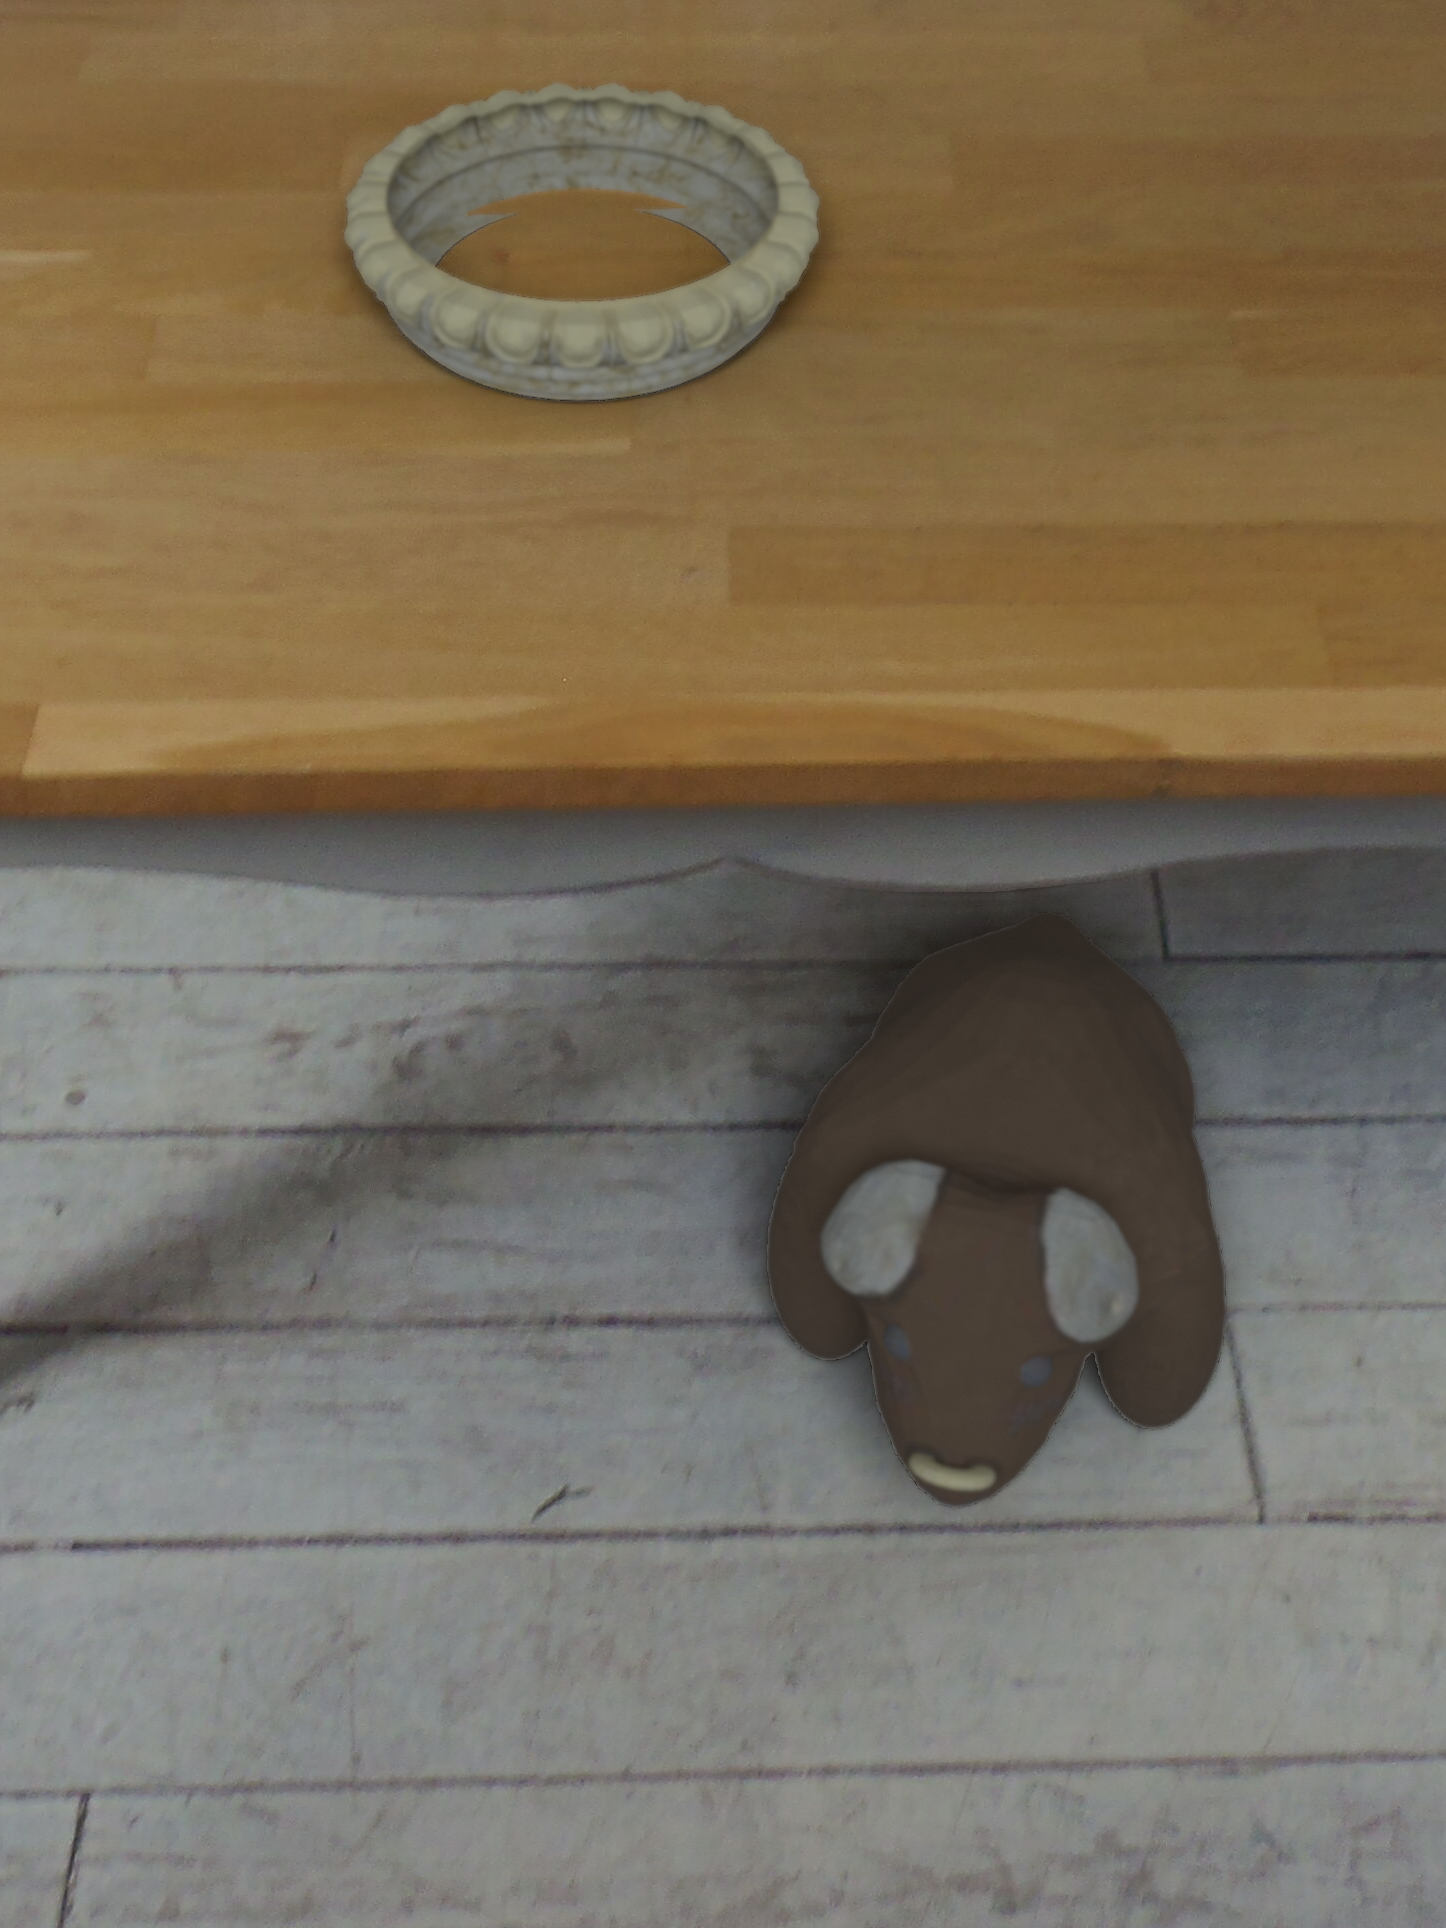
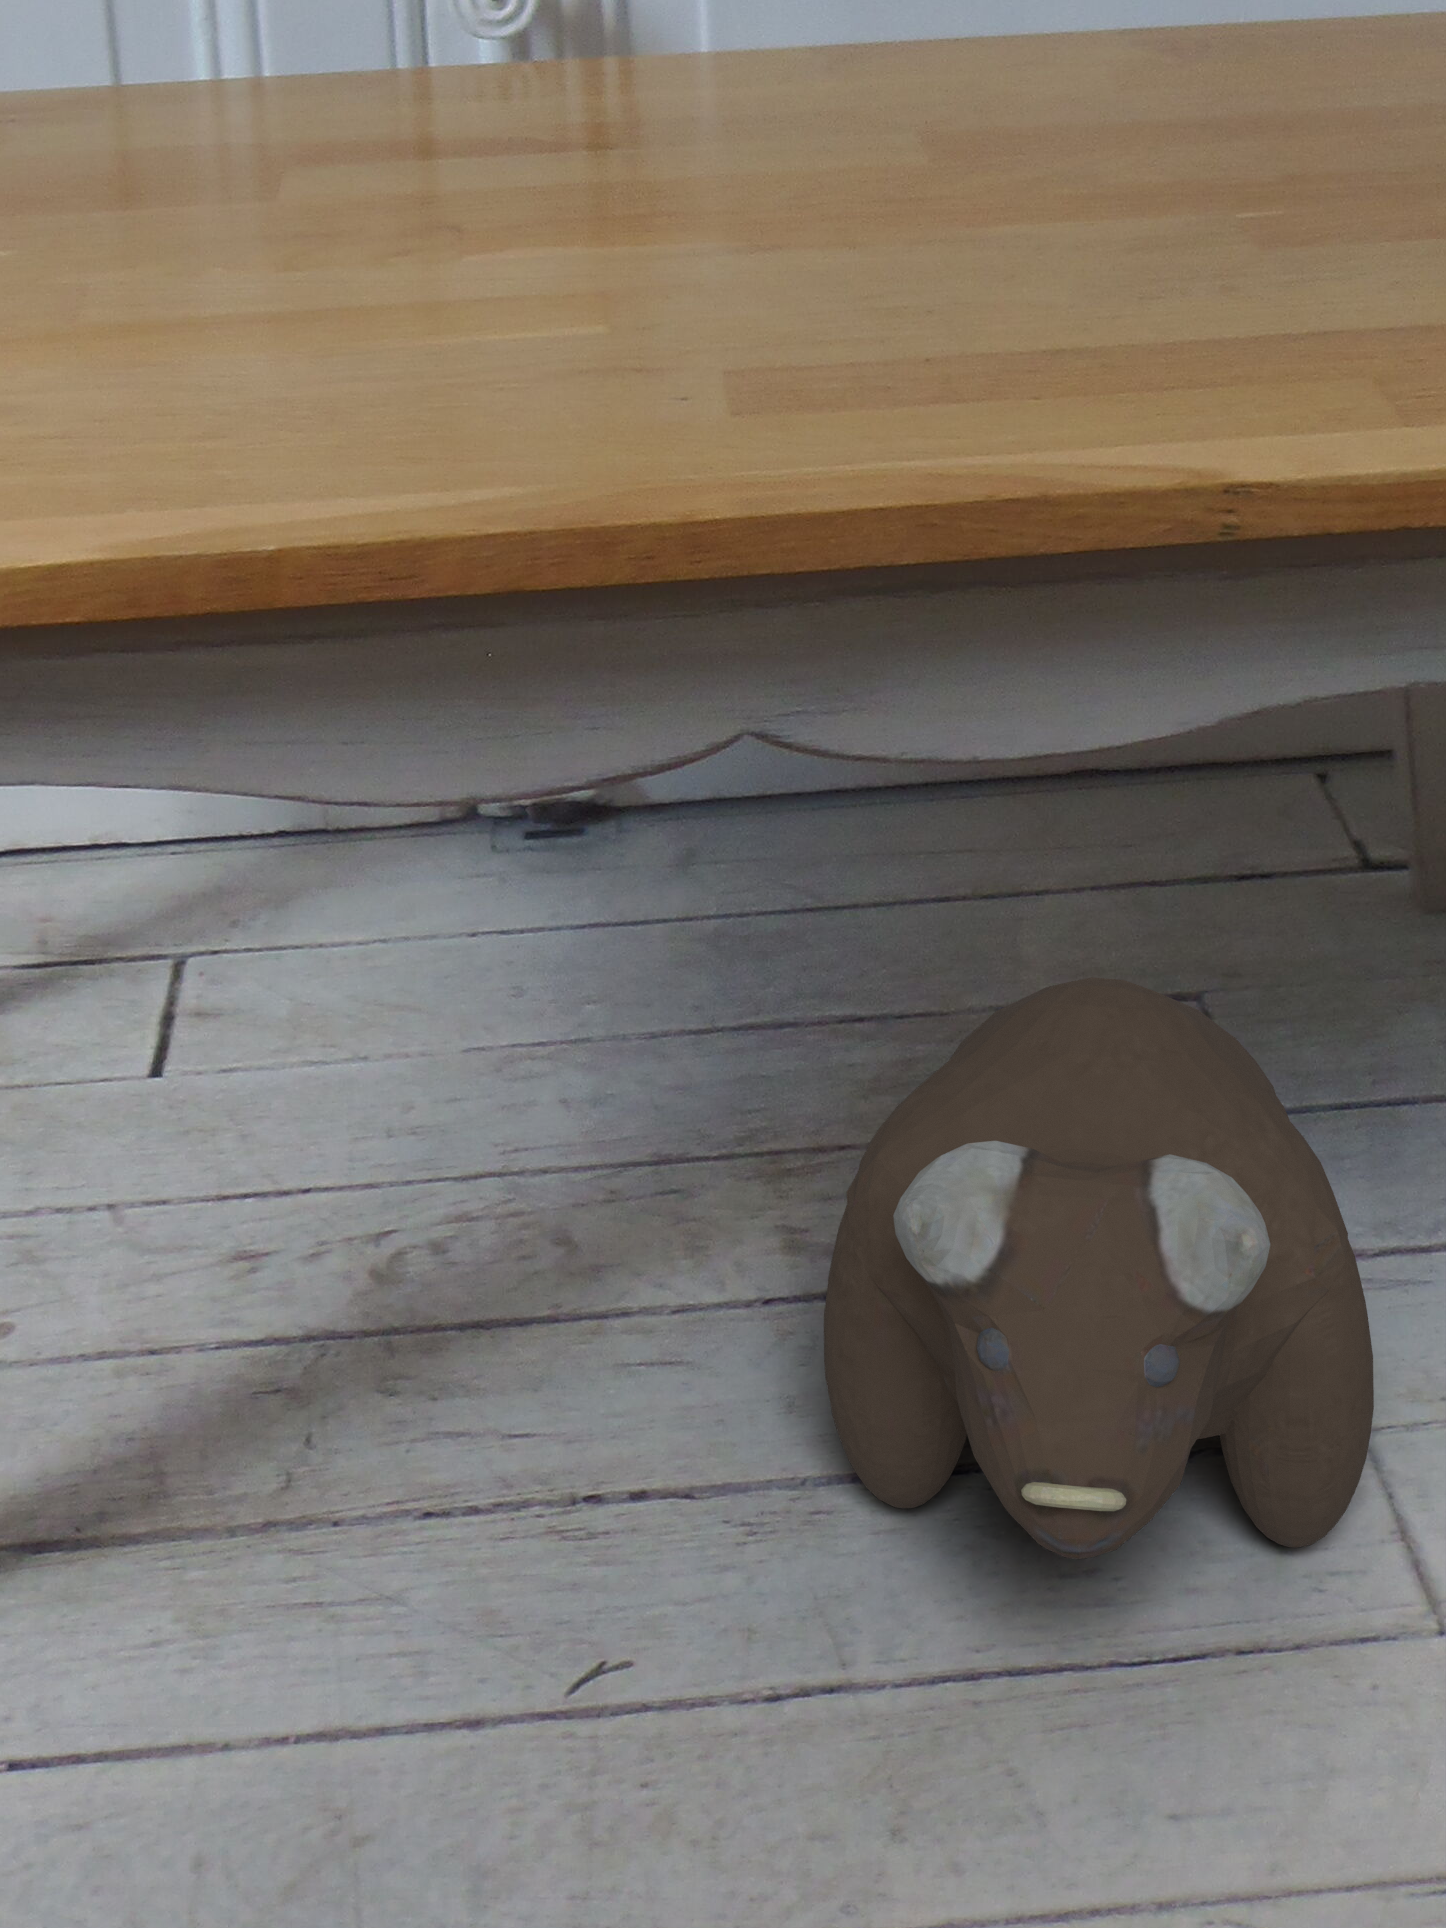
decorative bowl: present [344,82,820,400] -> none [289,48,797,288]

